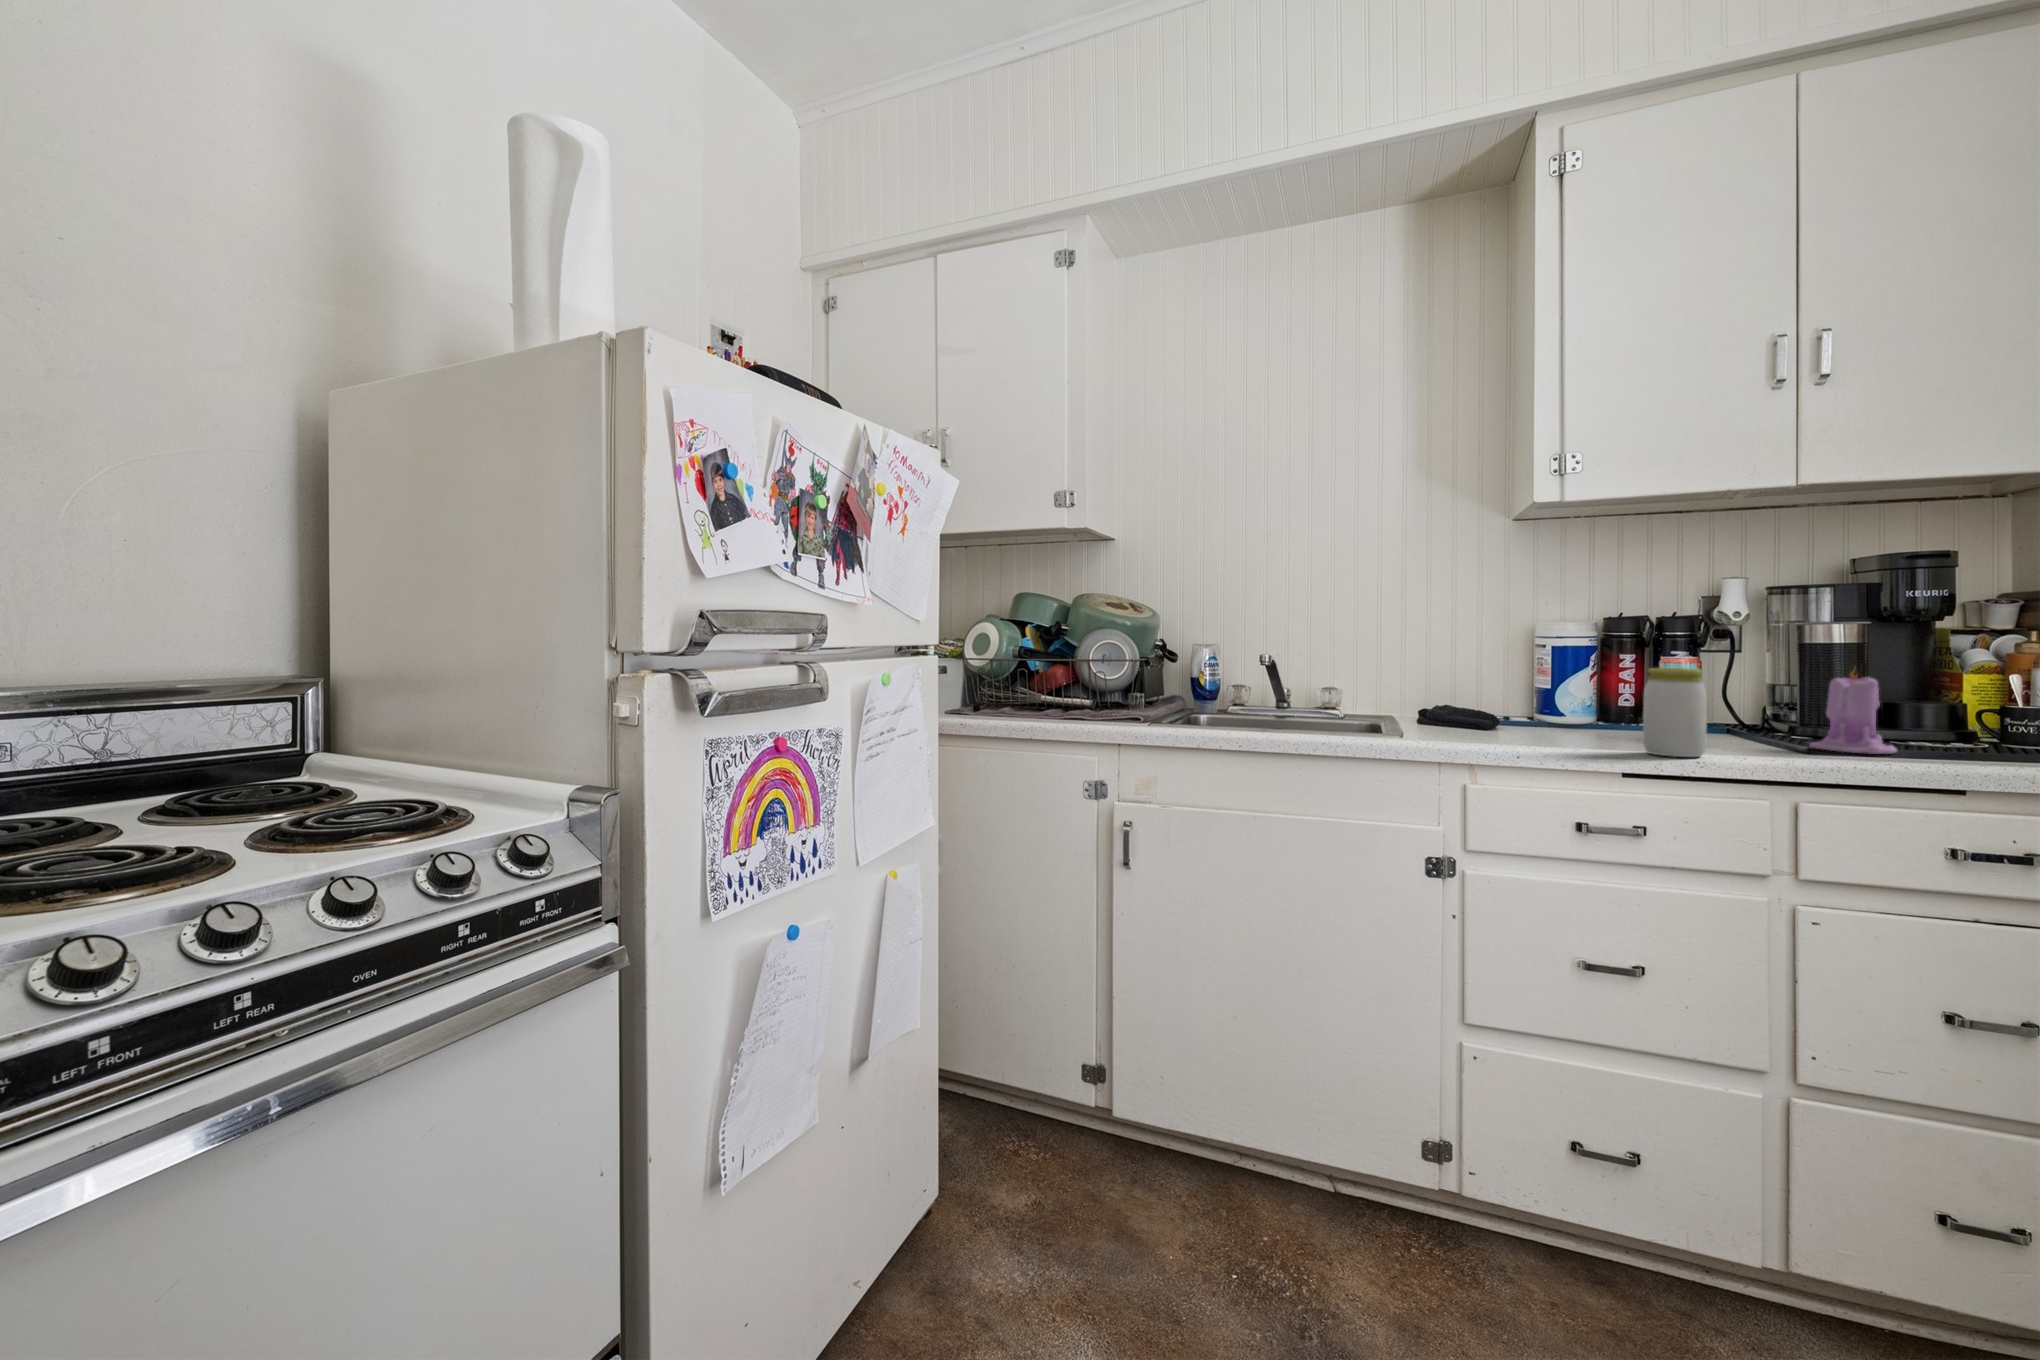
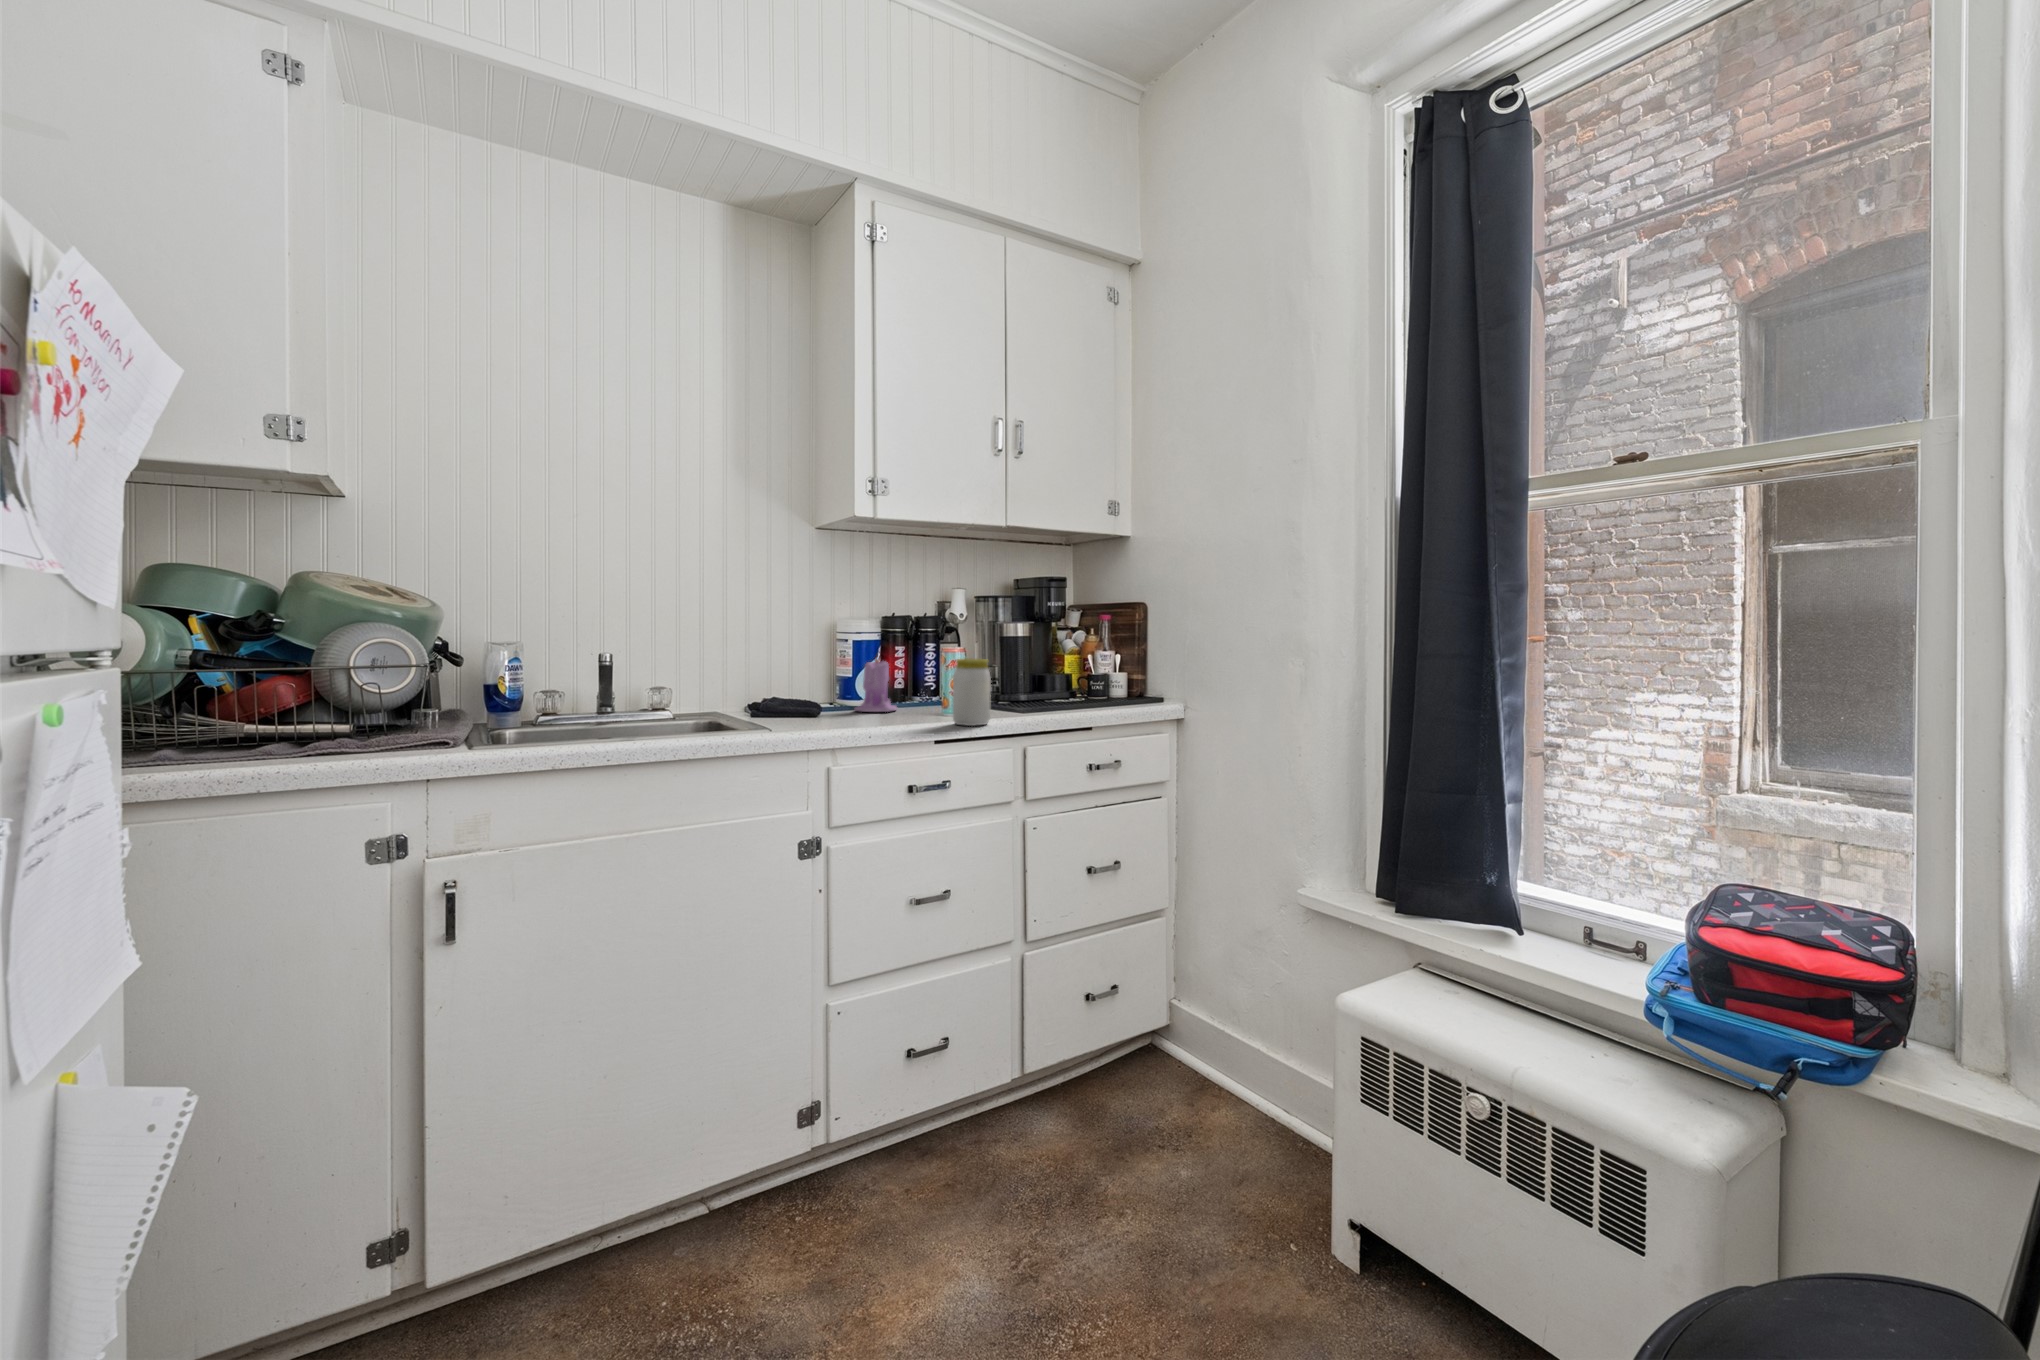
candle: present [1810,667,1897,754] -> present [855,659,897,712]

